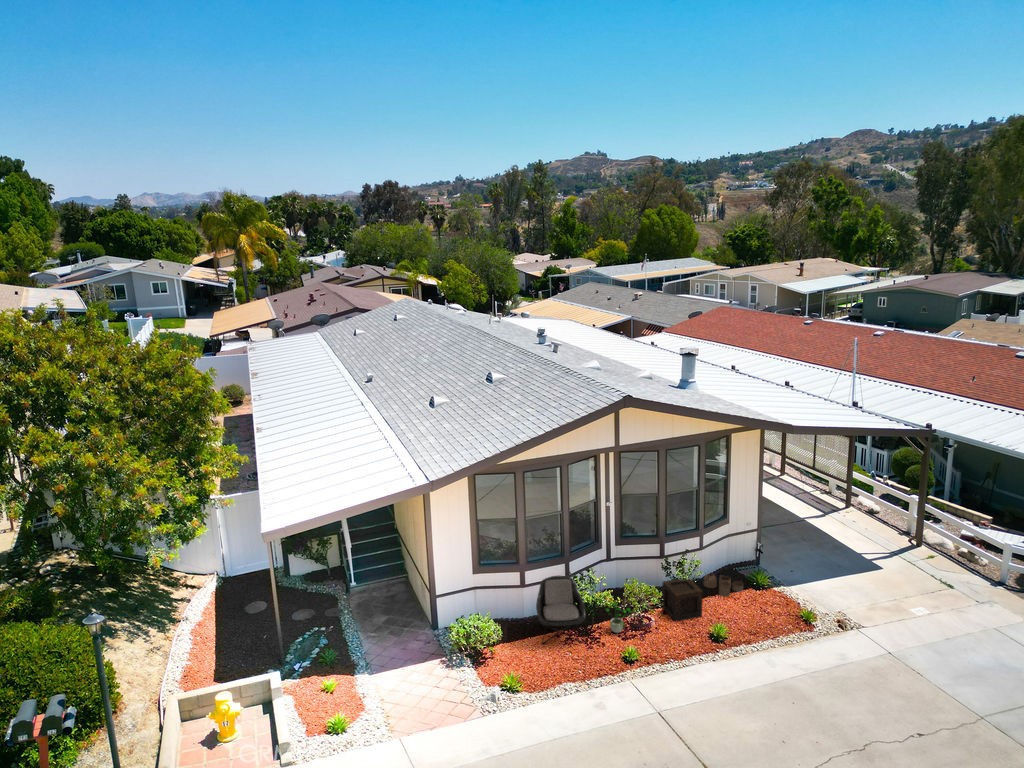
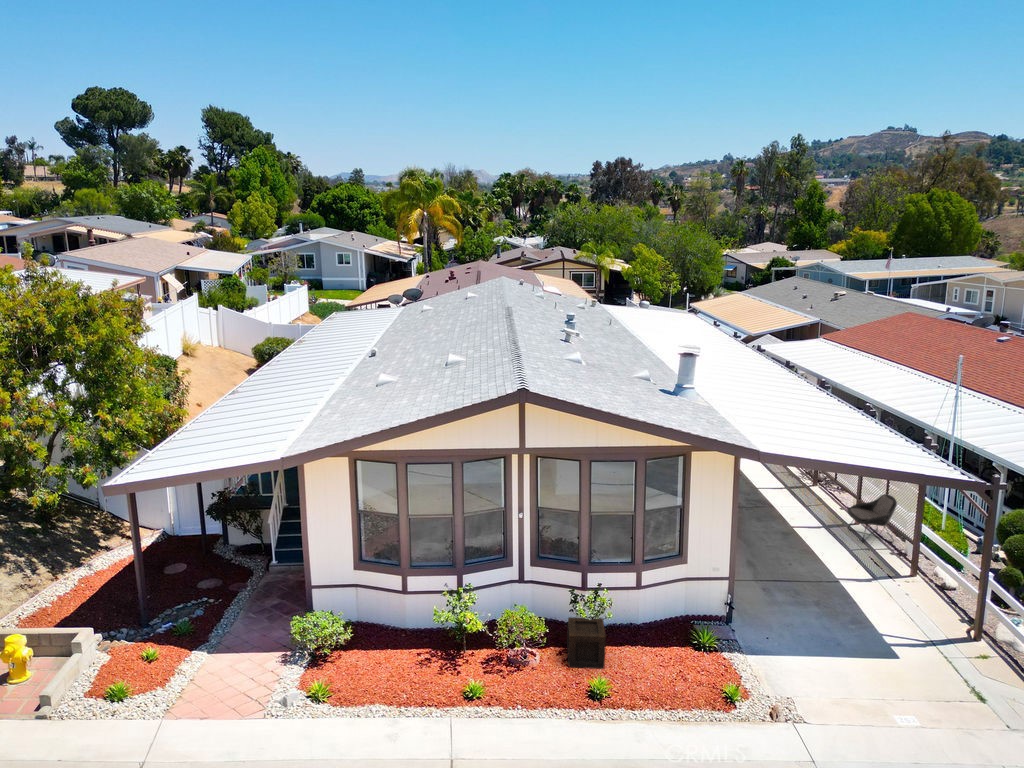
woven basket: present [703,574,743,597] -> none [639,620,685,652]
lounge chair: present [536,576,586,644] -> present [847,494,897,542]
potted plant: present [606,602,631,633] -> none [480,622,516,667]

